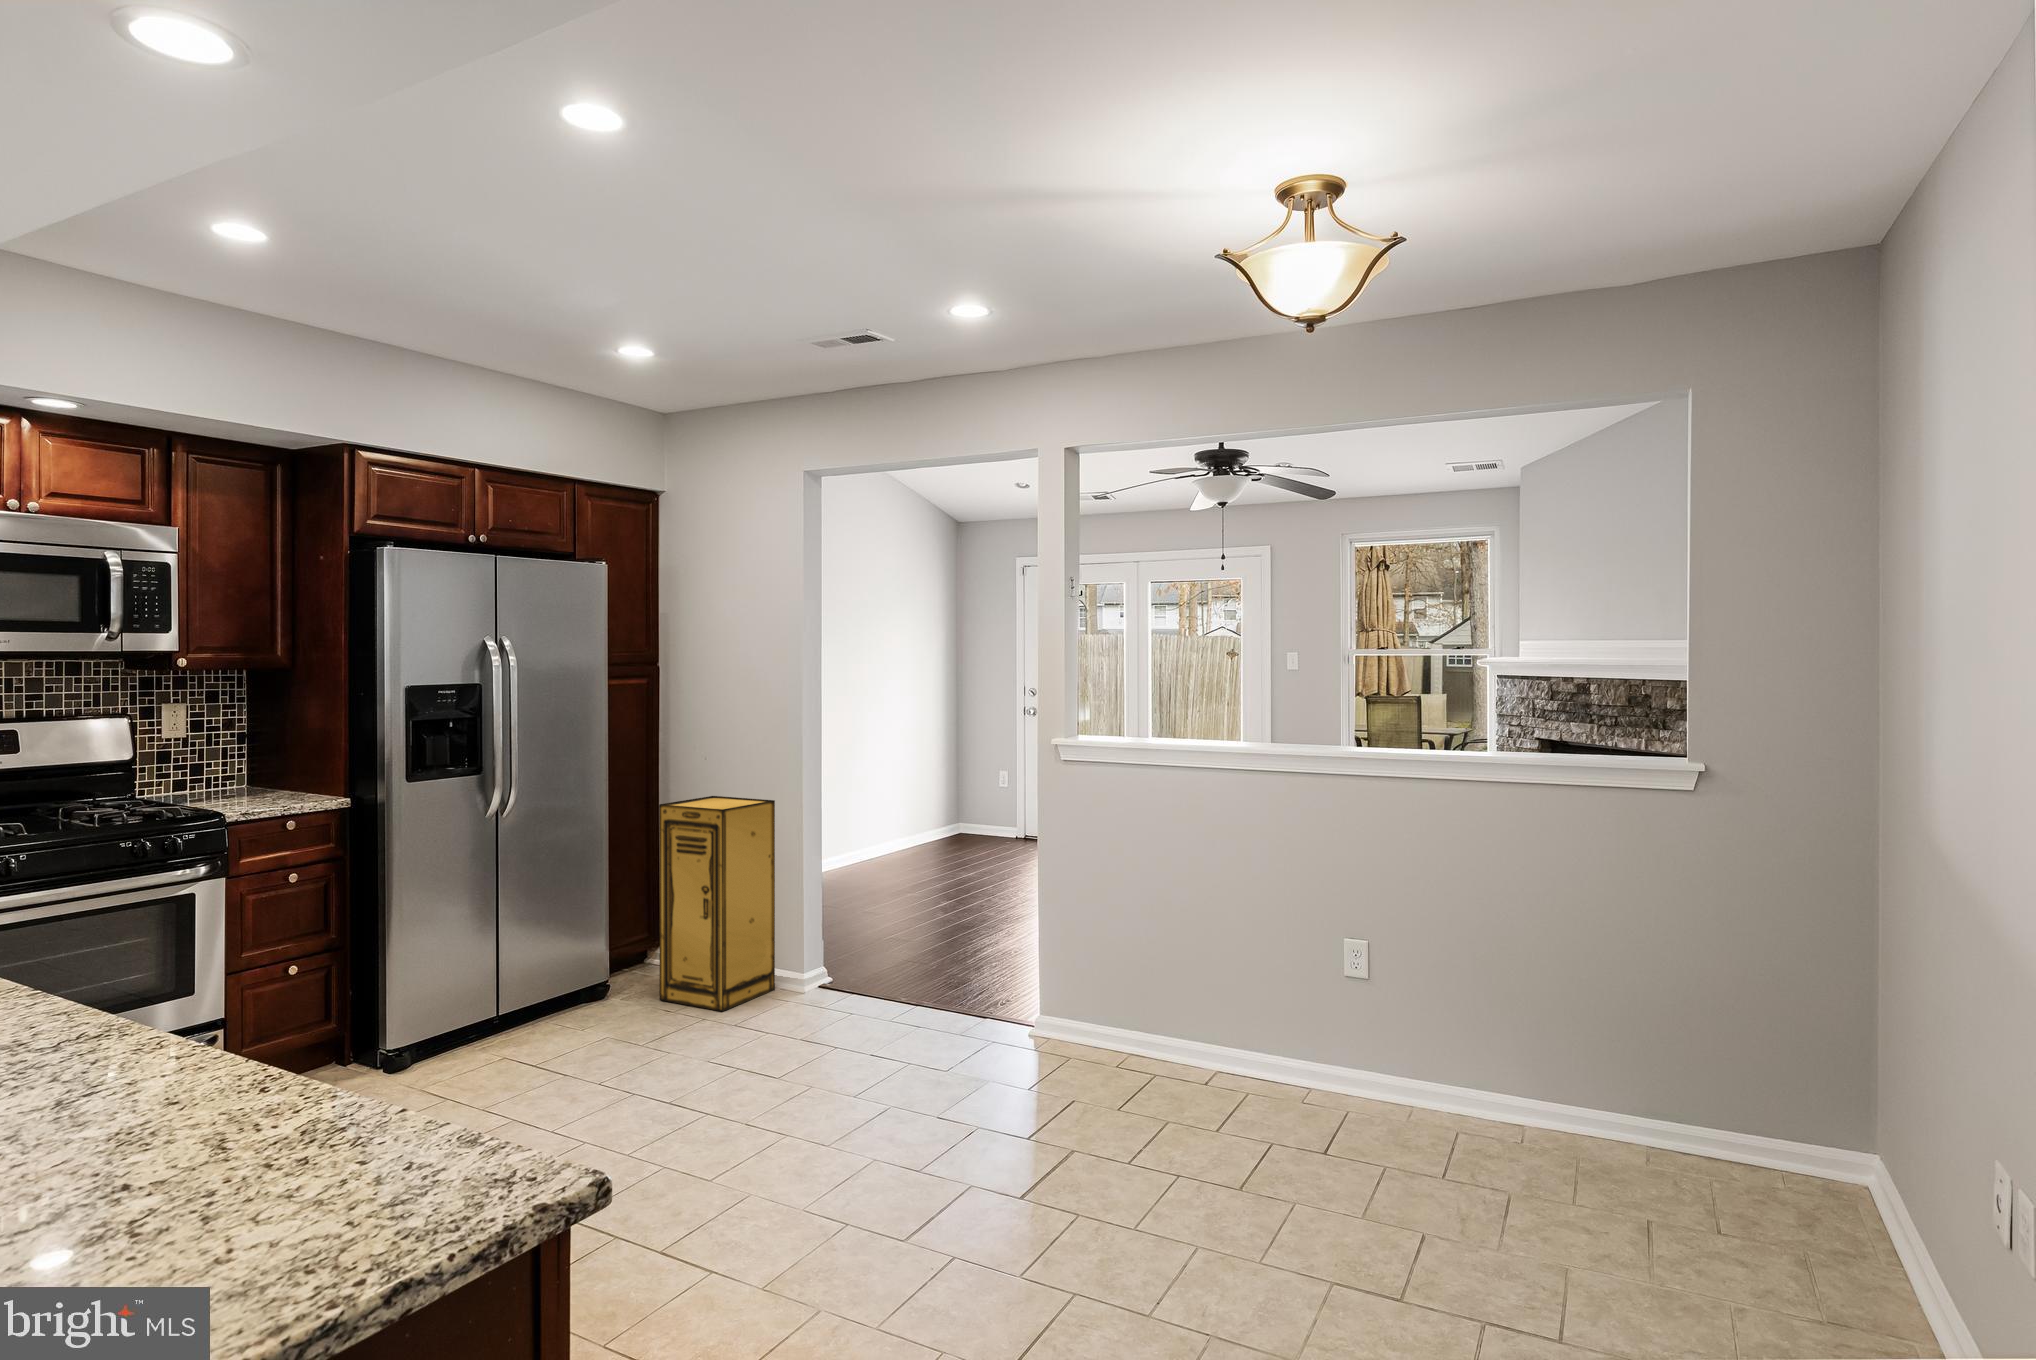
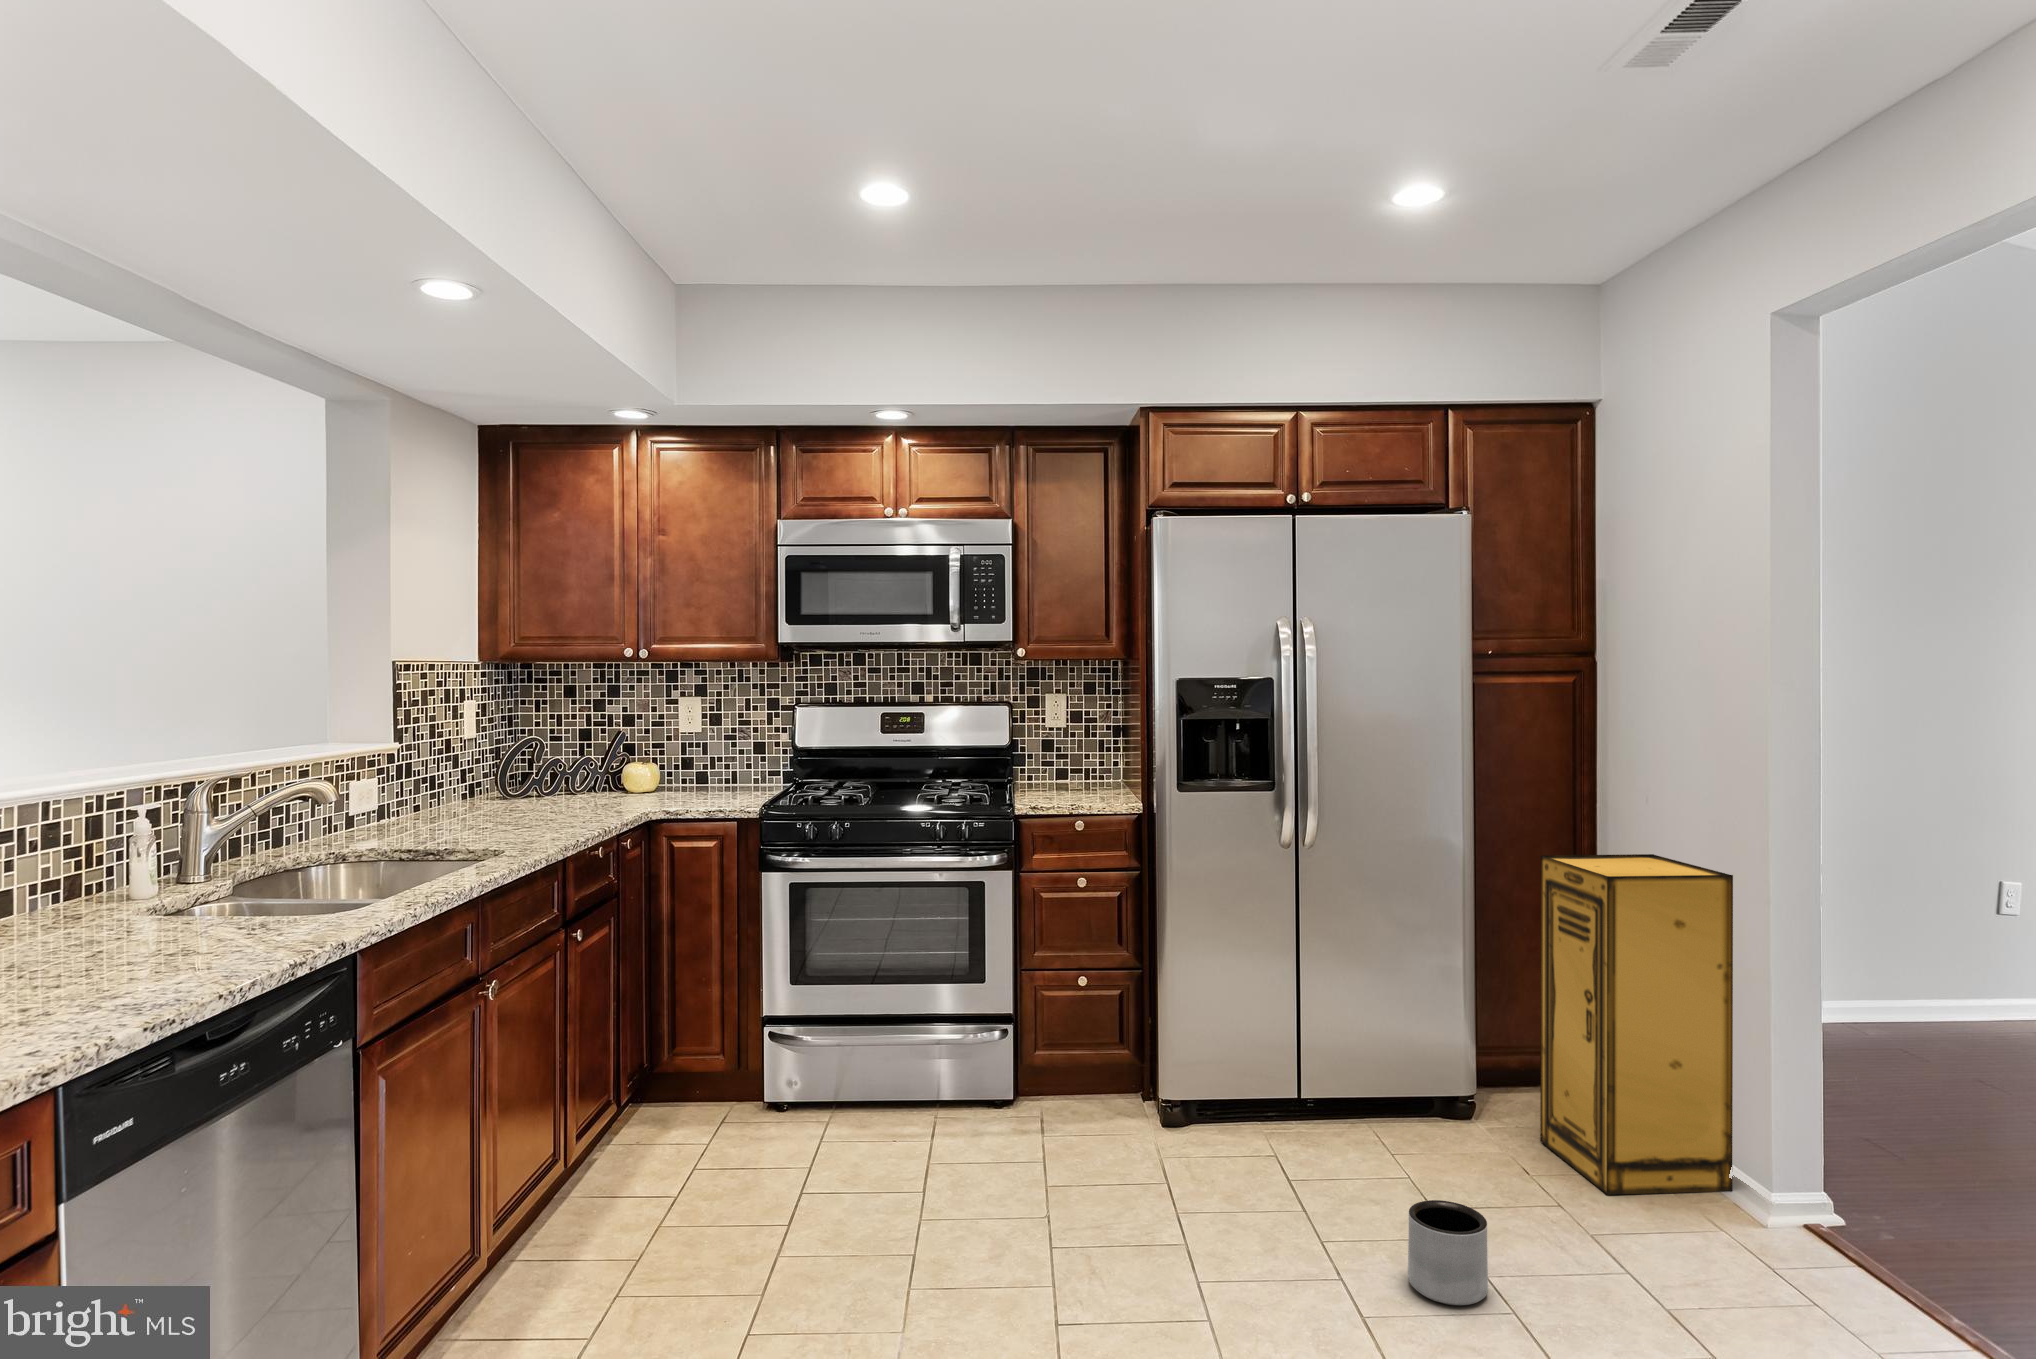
planter: none [672,1026,722,1087] -> present [1408,1200,1488,1306]

